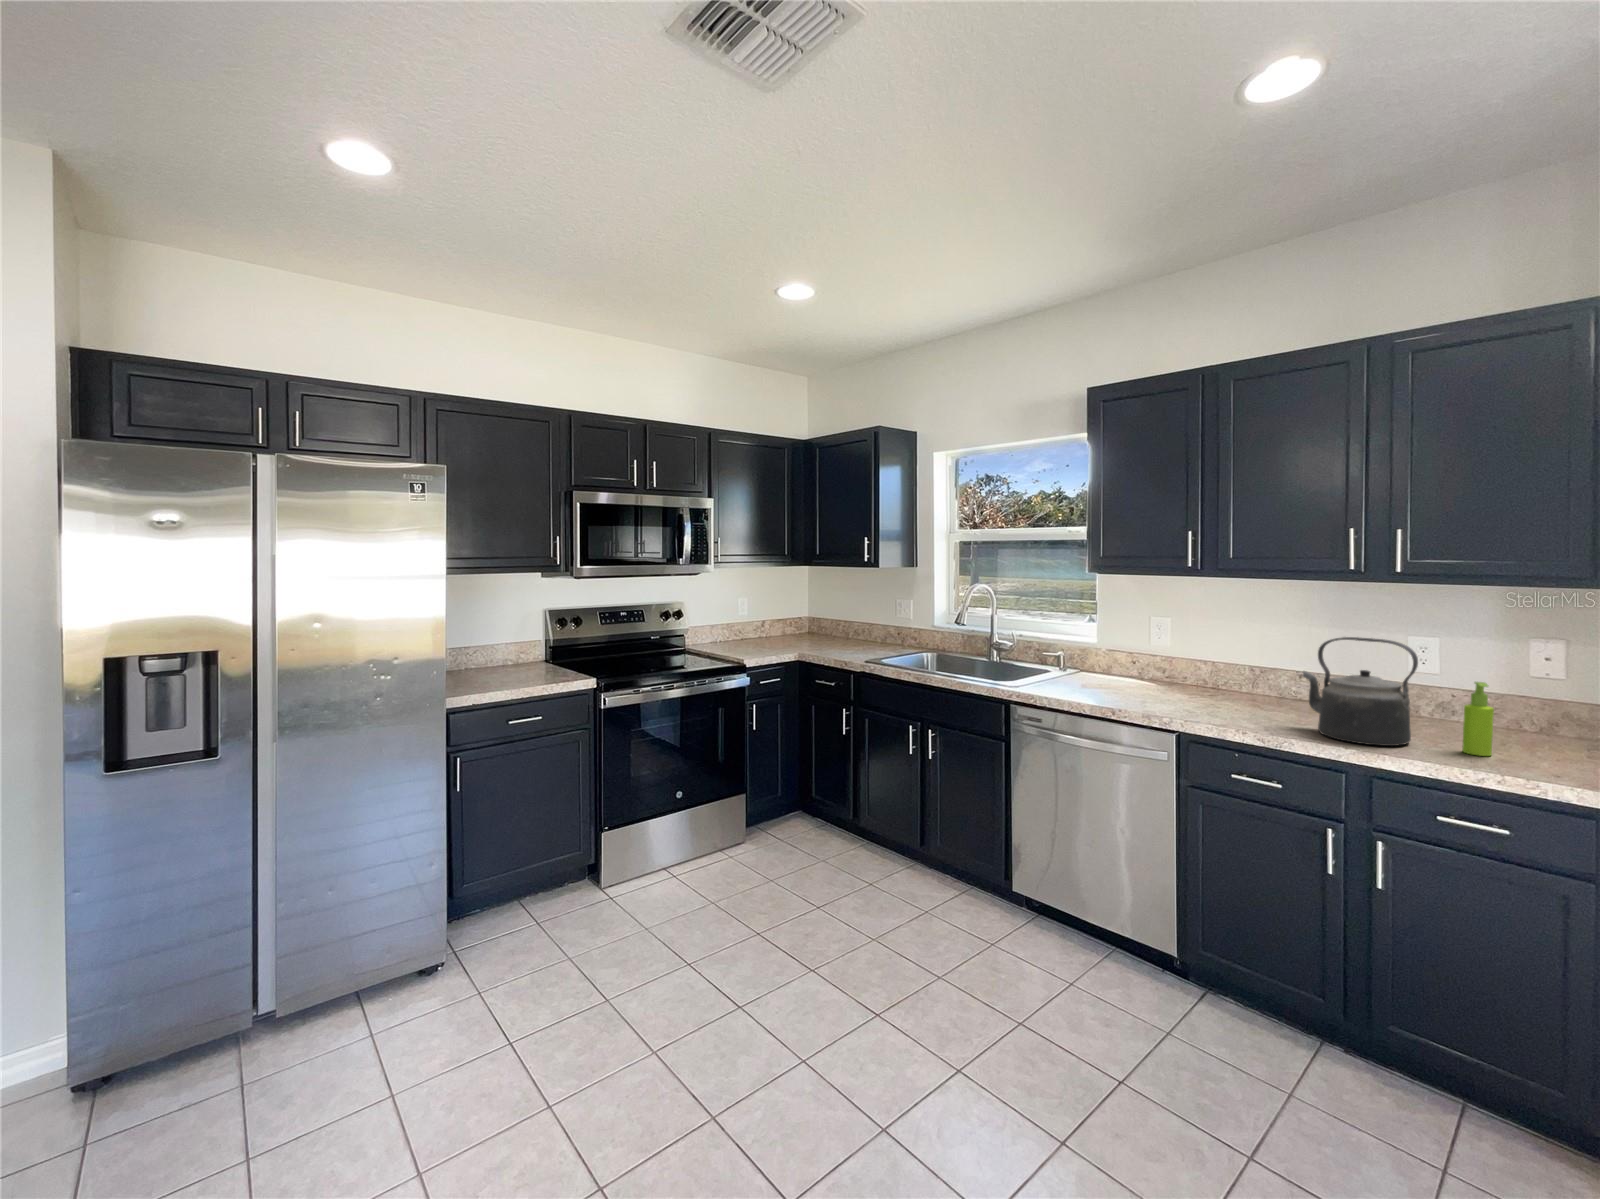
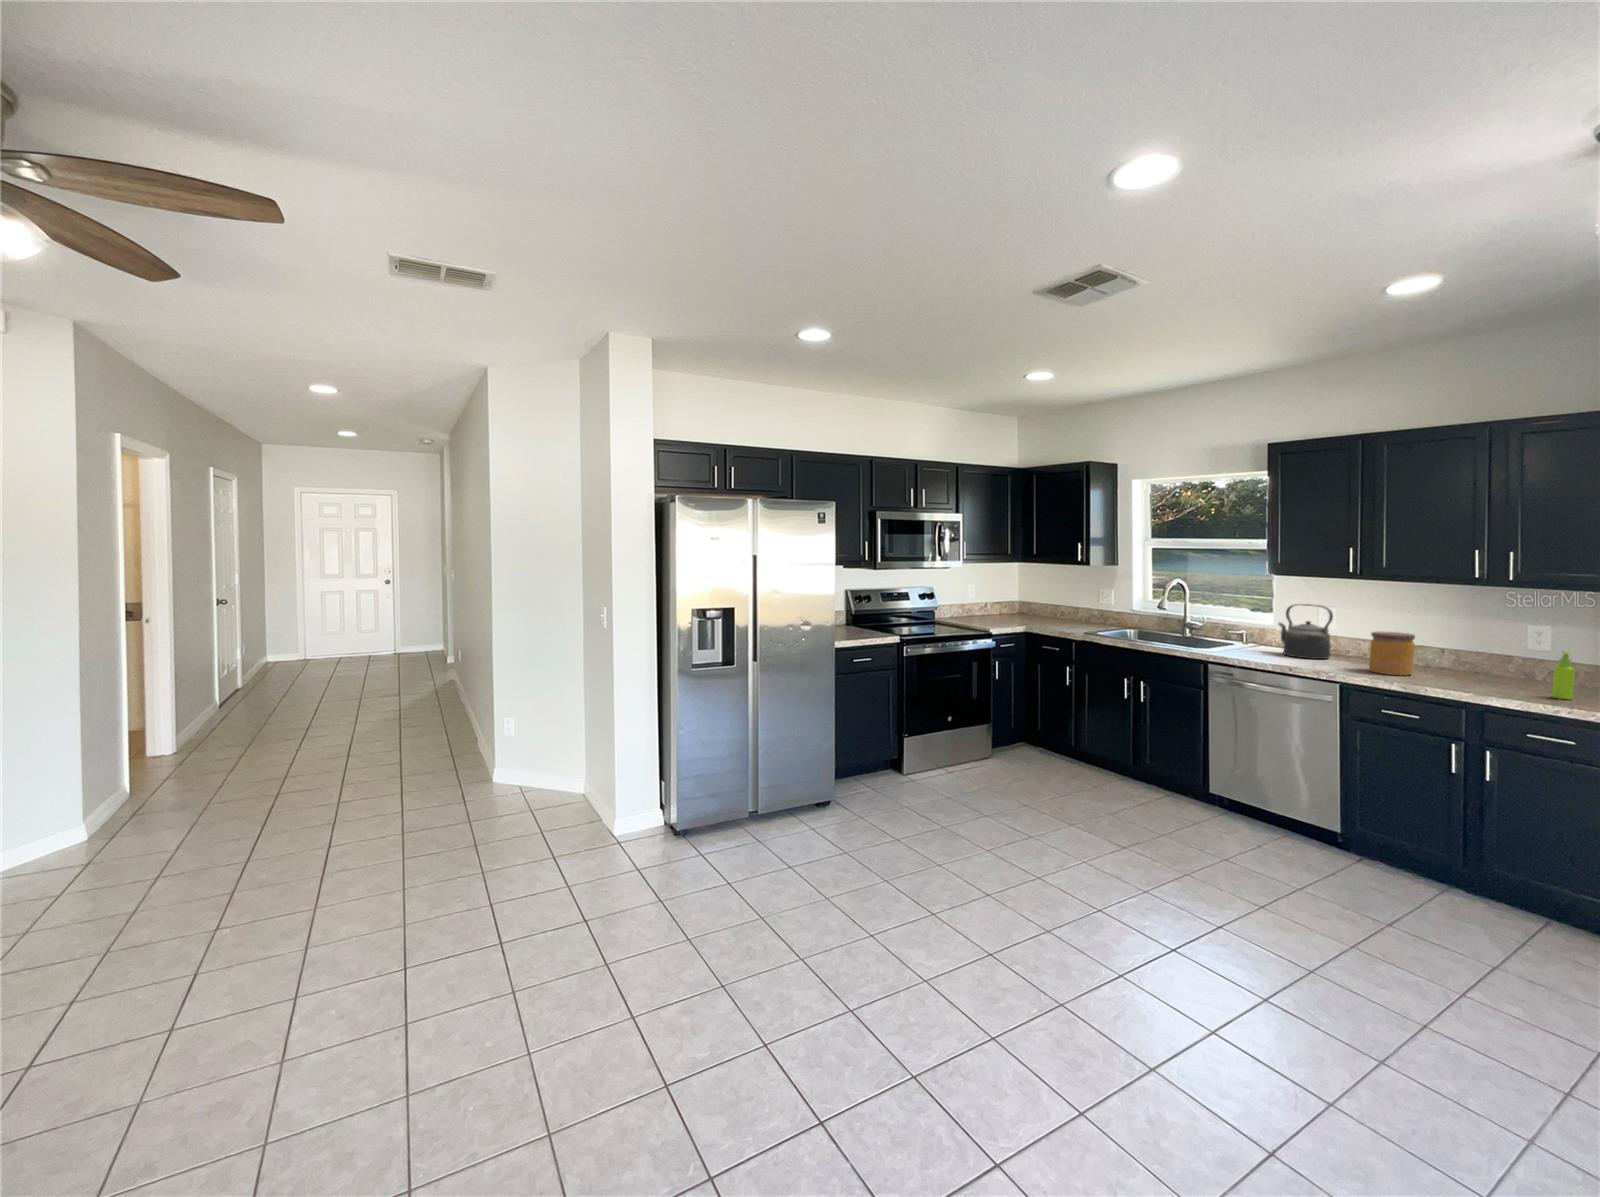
kettle: present [1303,637,1418,746] -> present [1279,604,1333,659]
jar: none [1214,653,1272,718] -> present [1369,631,1415,675]

